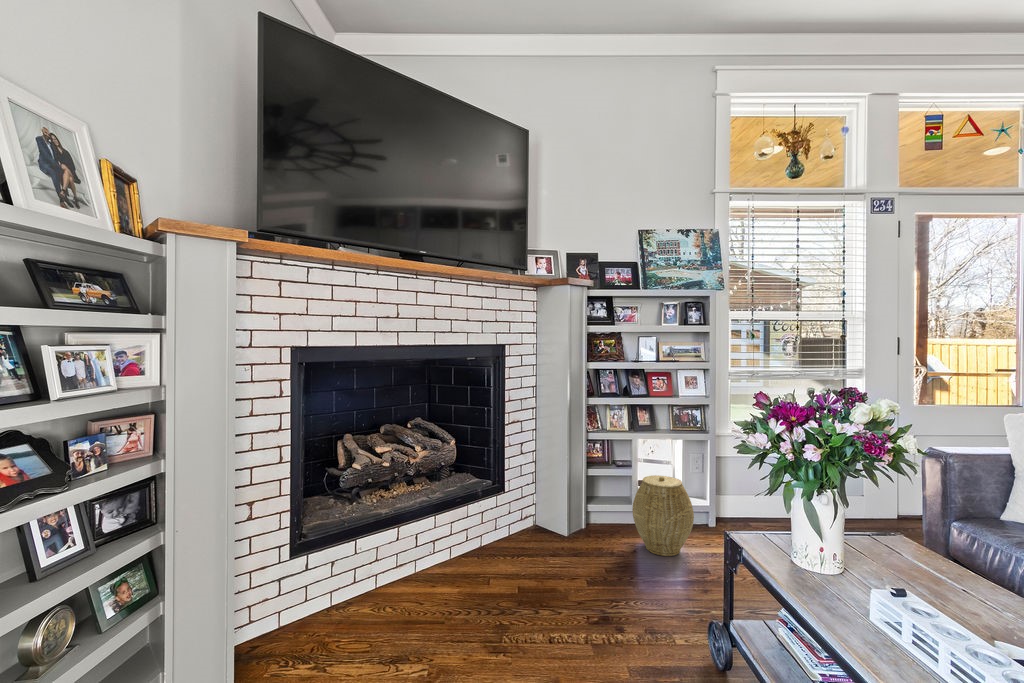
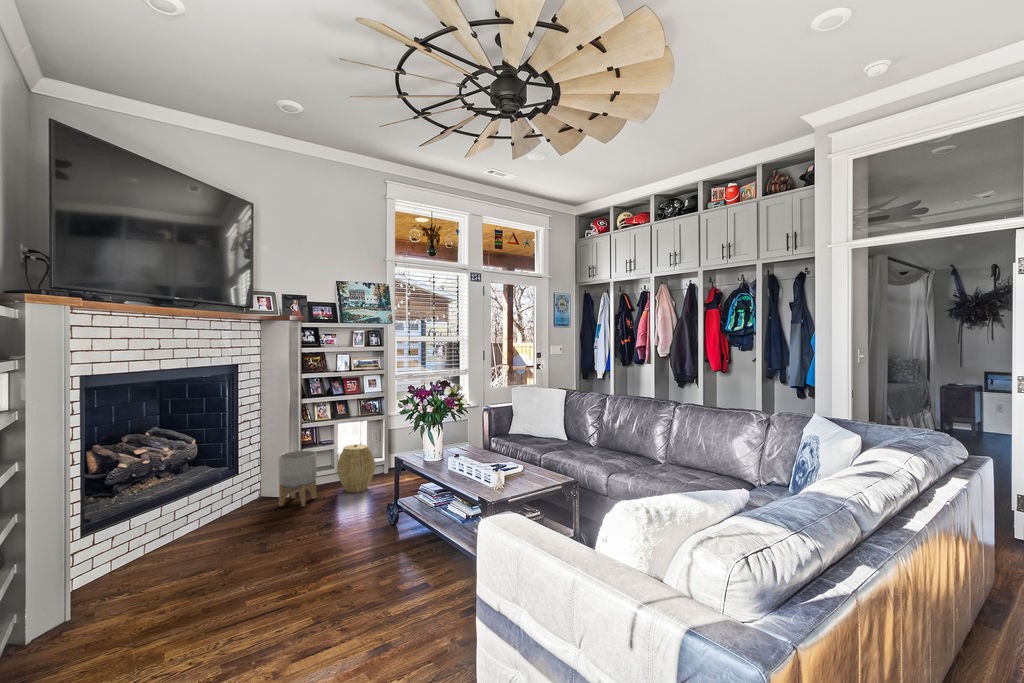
planter: none [549,472,601,562] -> present [279,450,317,506]

